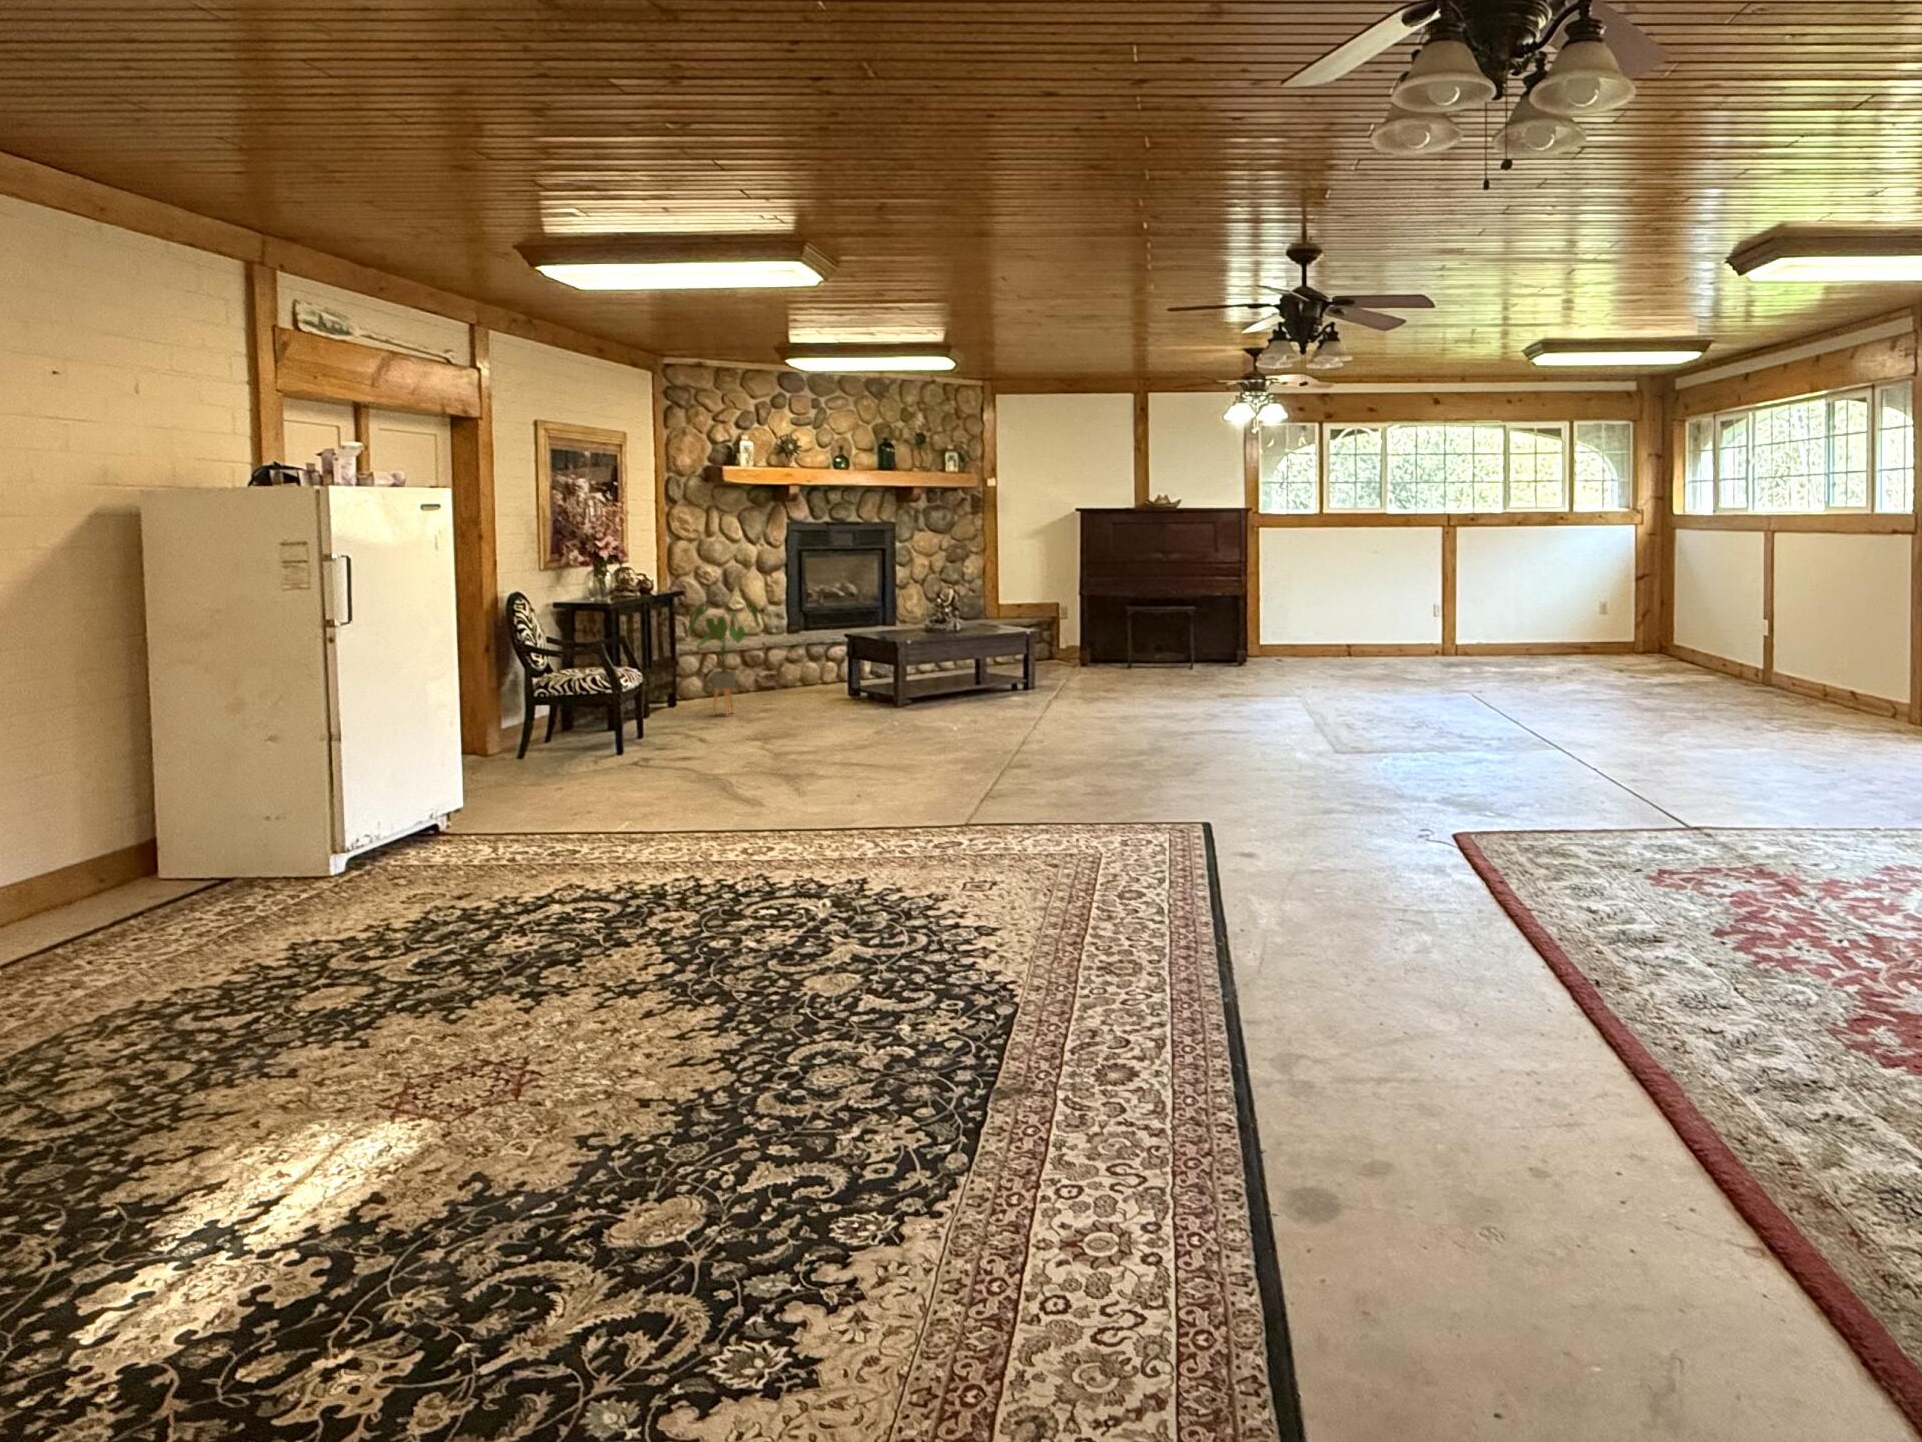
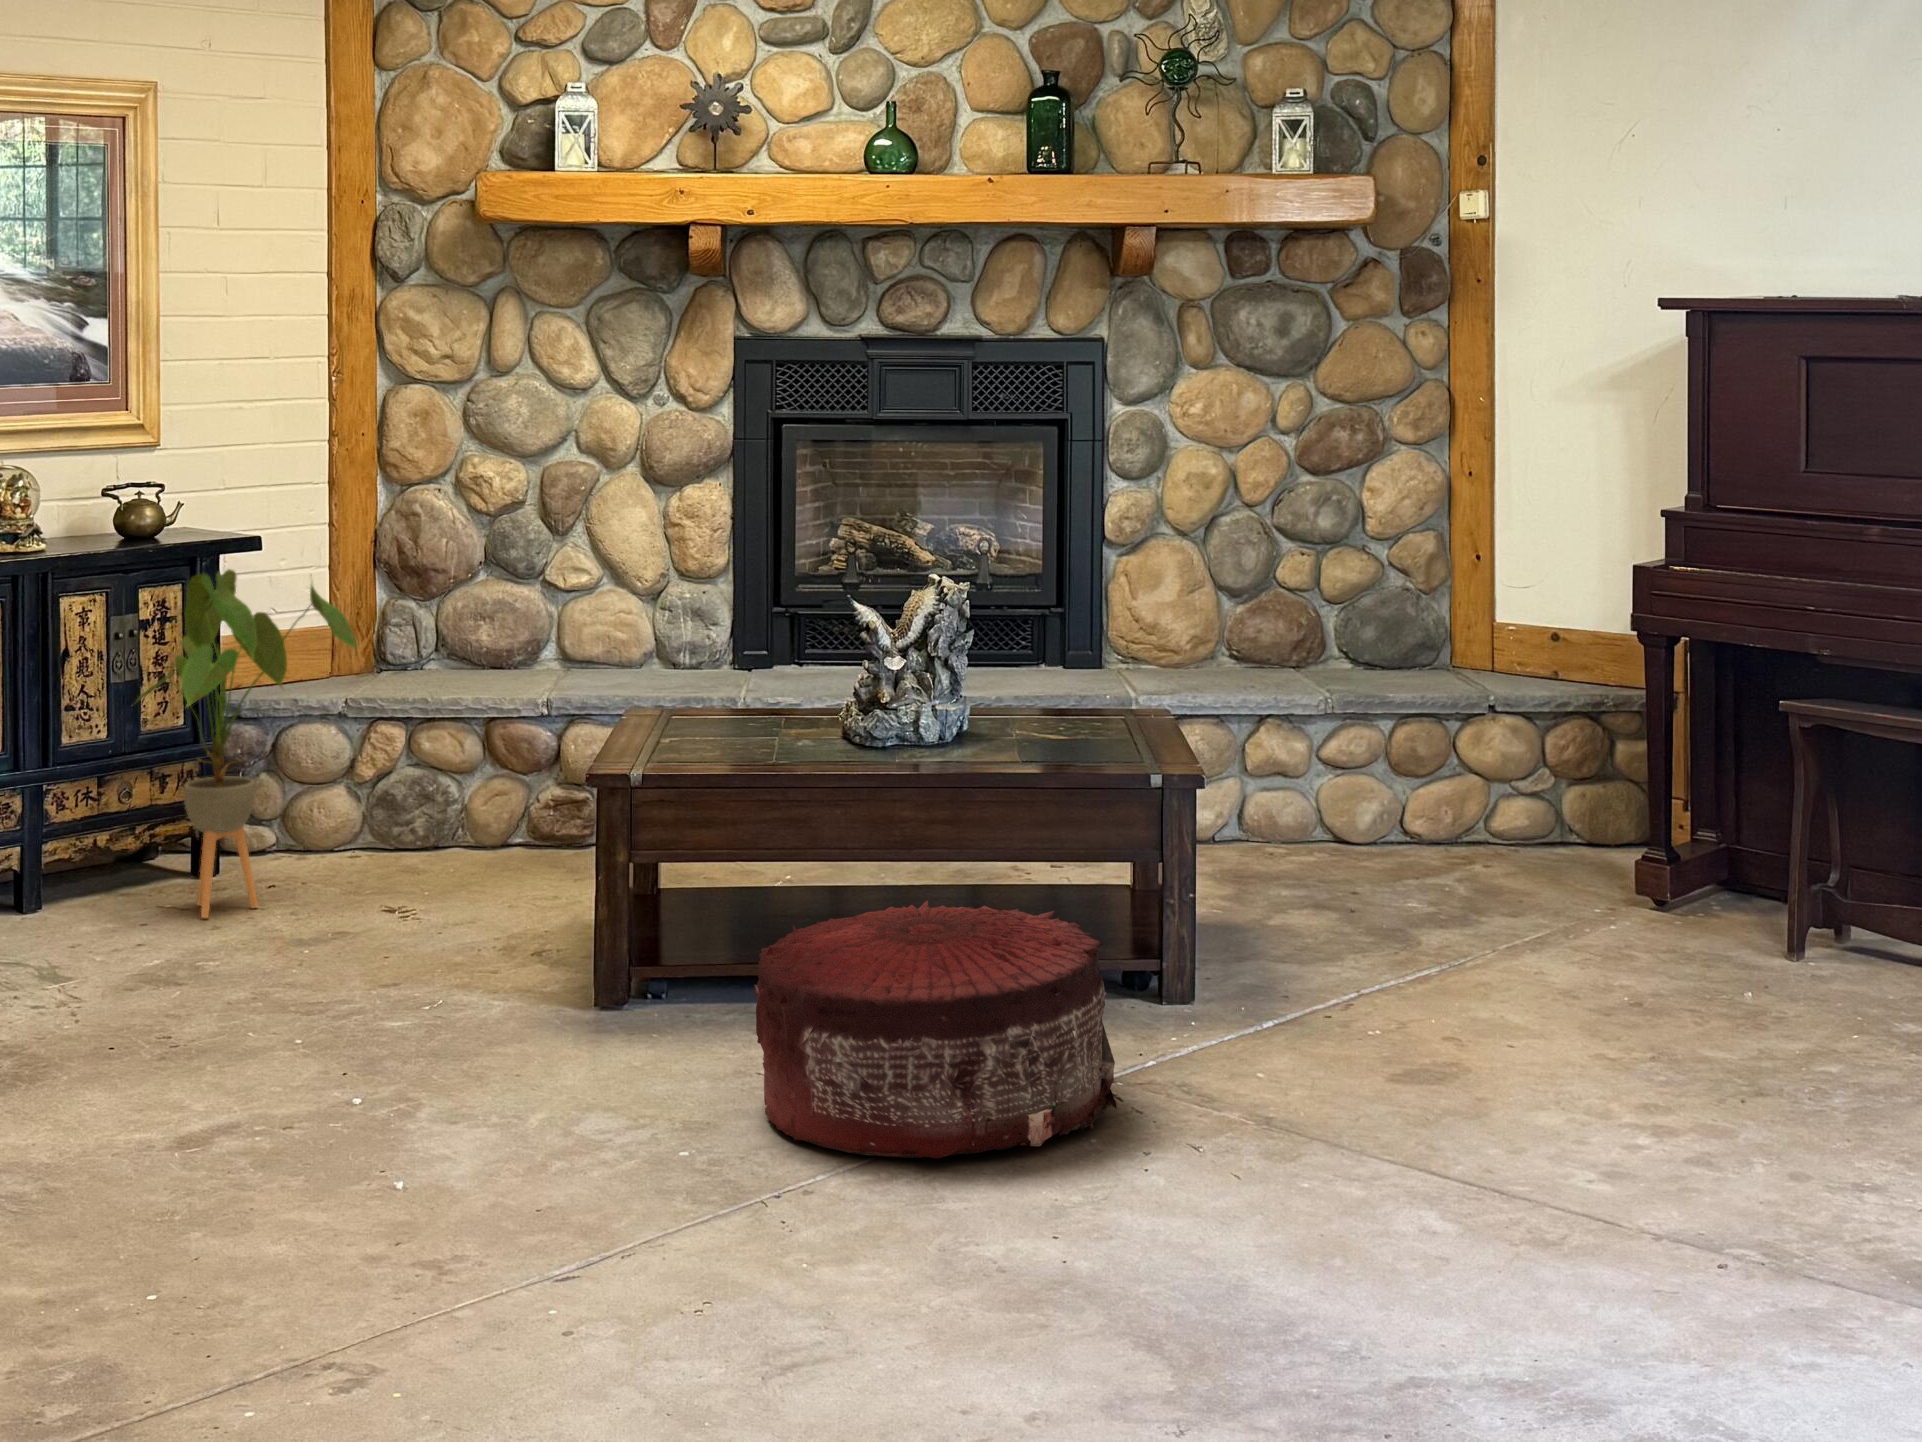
pouf: none [1004,660,1089,713] -> present [754,901,1117,1158]

